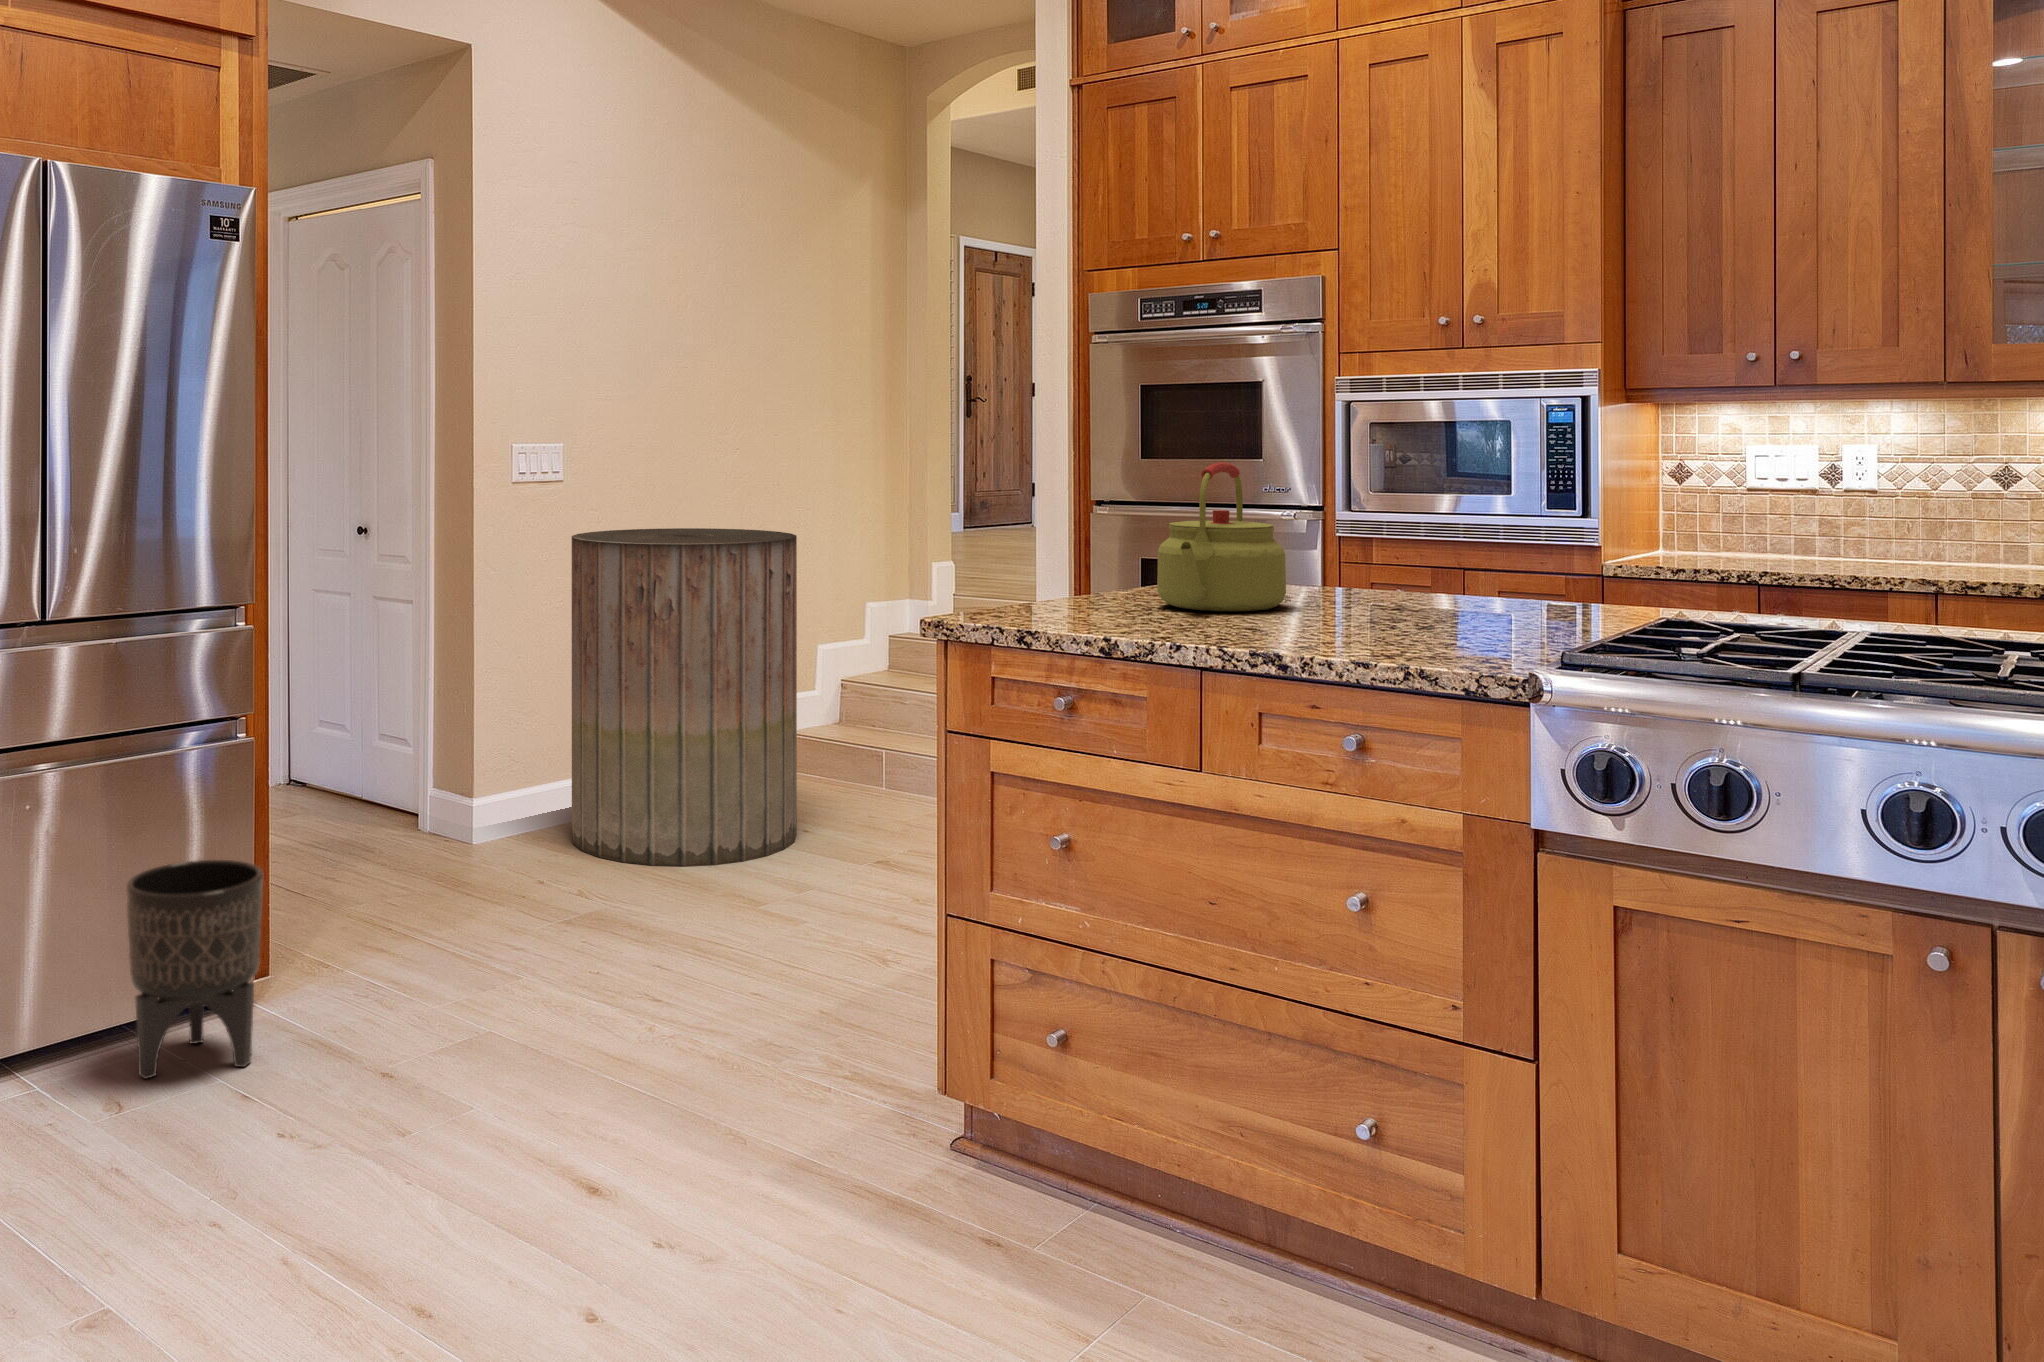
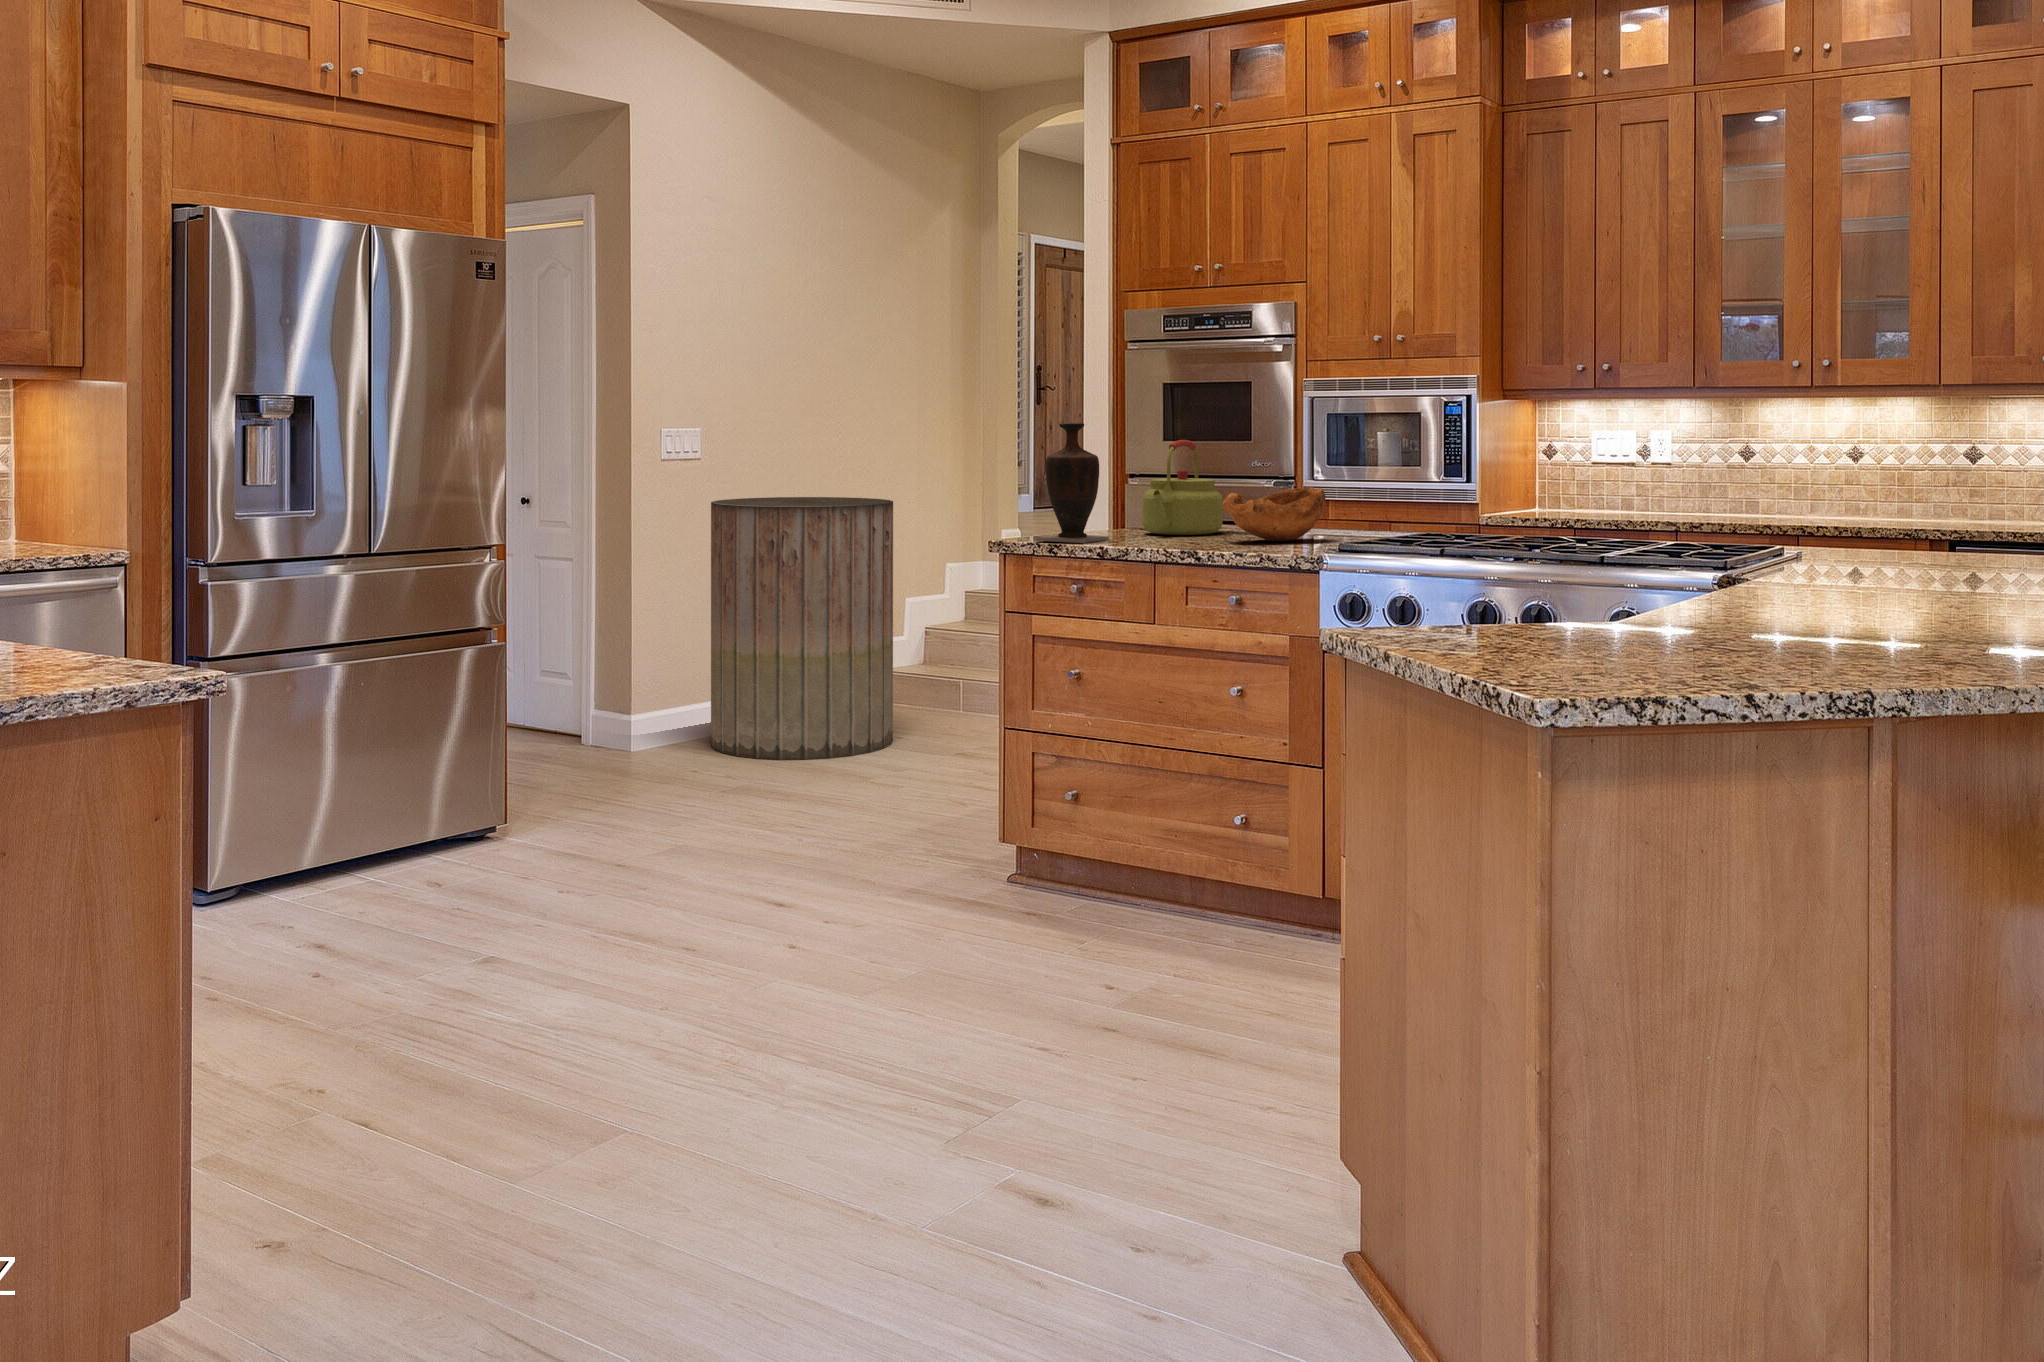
vase: none [995,437,1111,628] -> present [1036,423,1109,543]
wooden bowl: none [1306,541,1485,631] -> present [1222,487,1325,541]
planter: present [126,860,263,1079] -> none [428,727,525,874]

